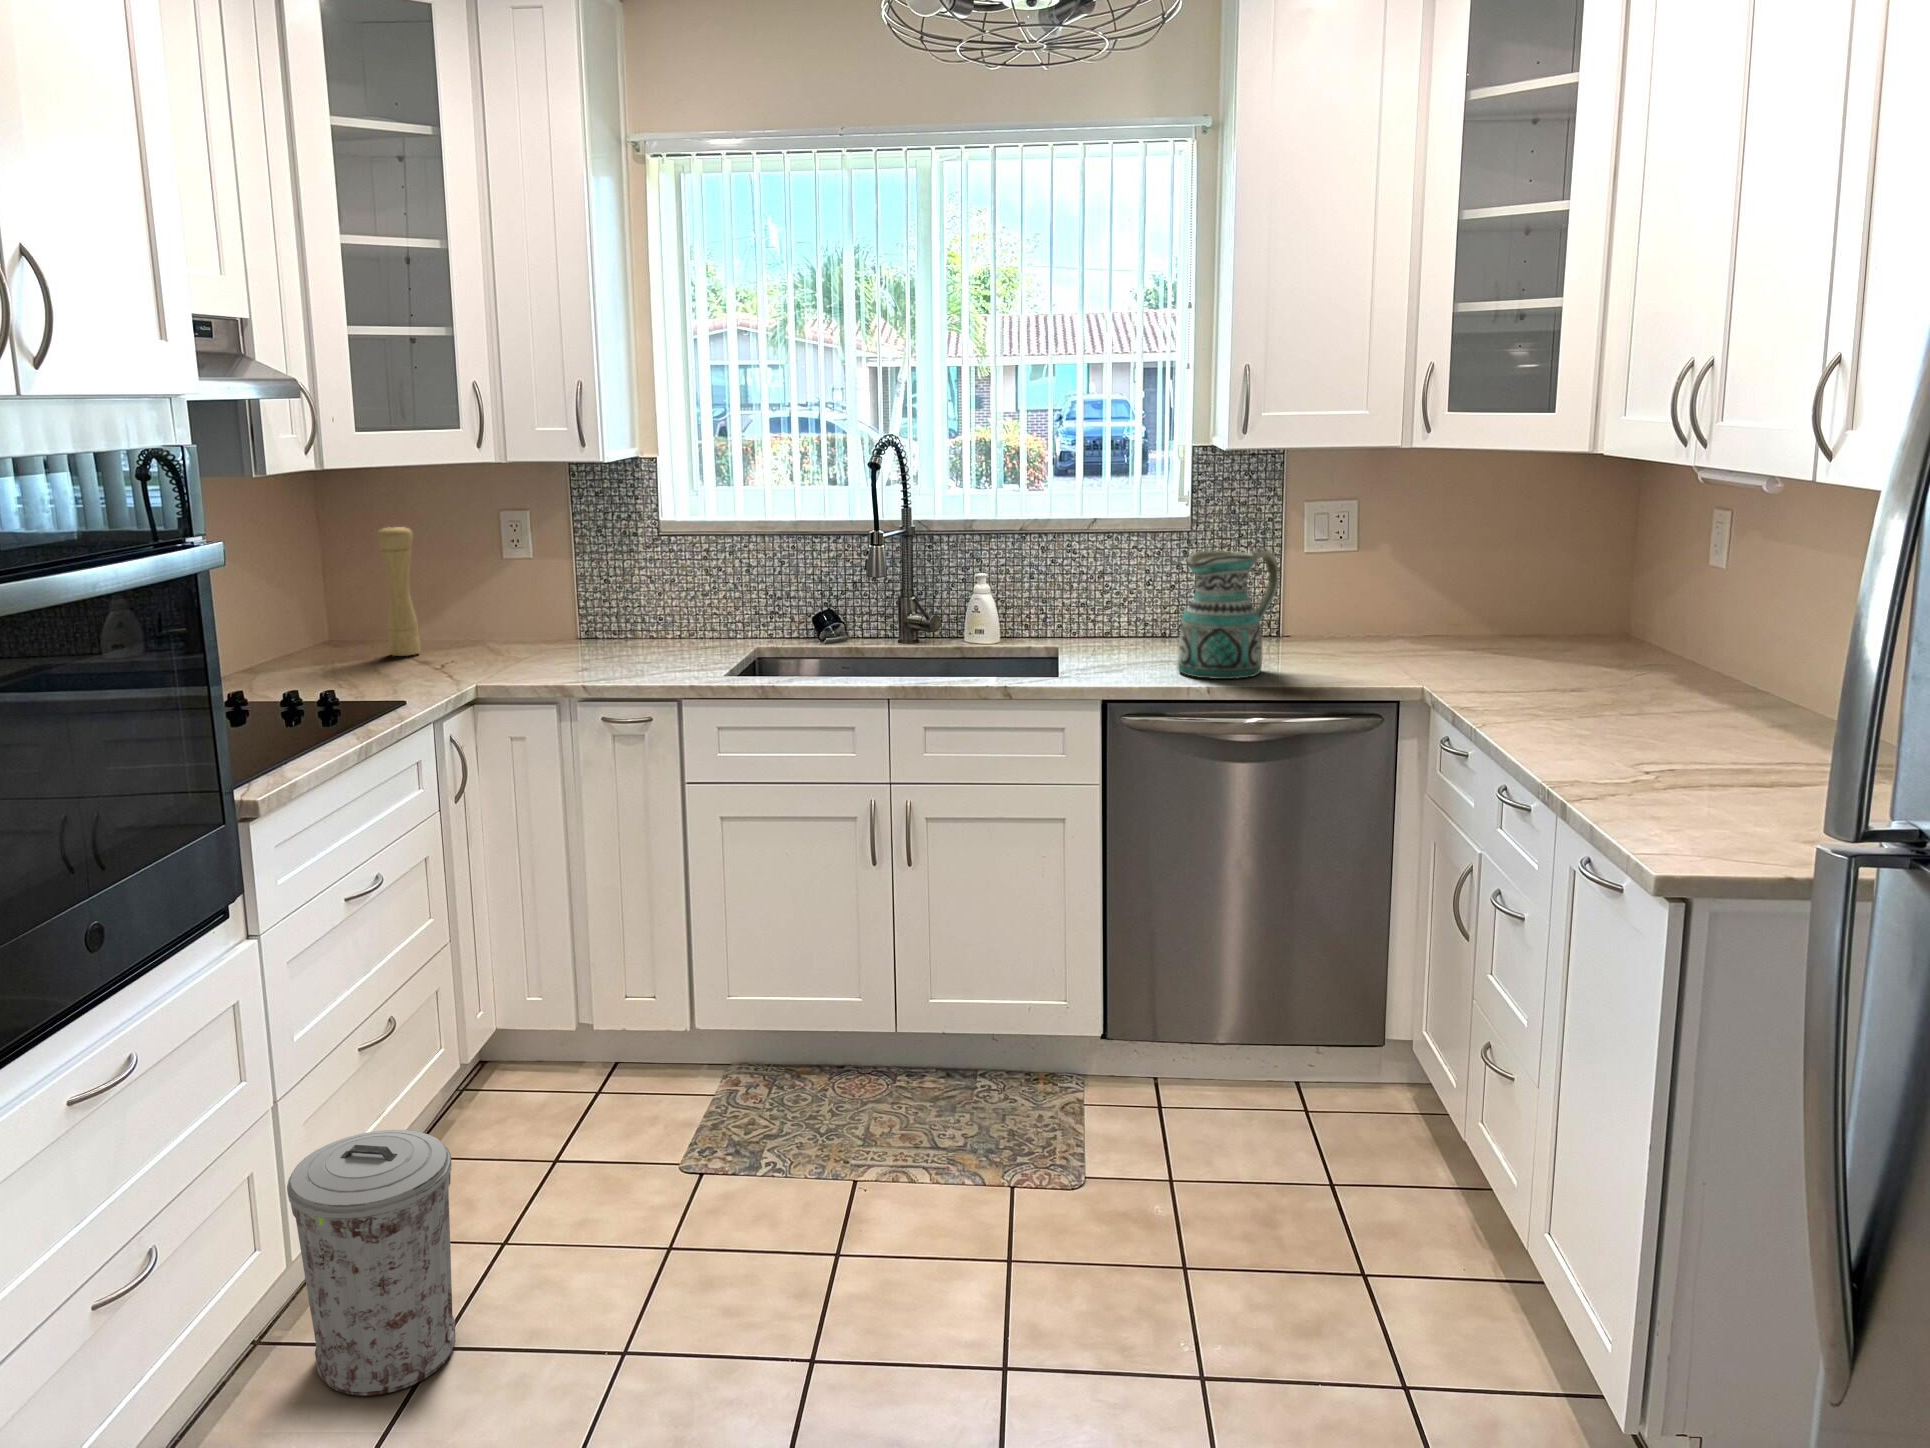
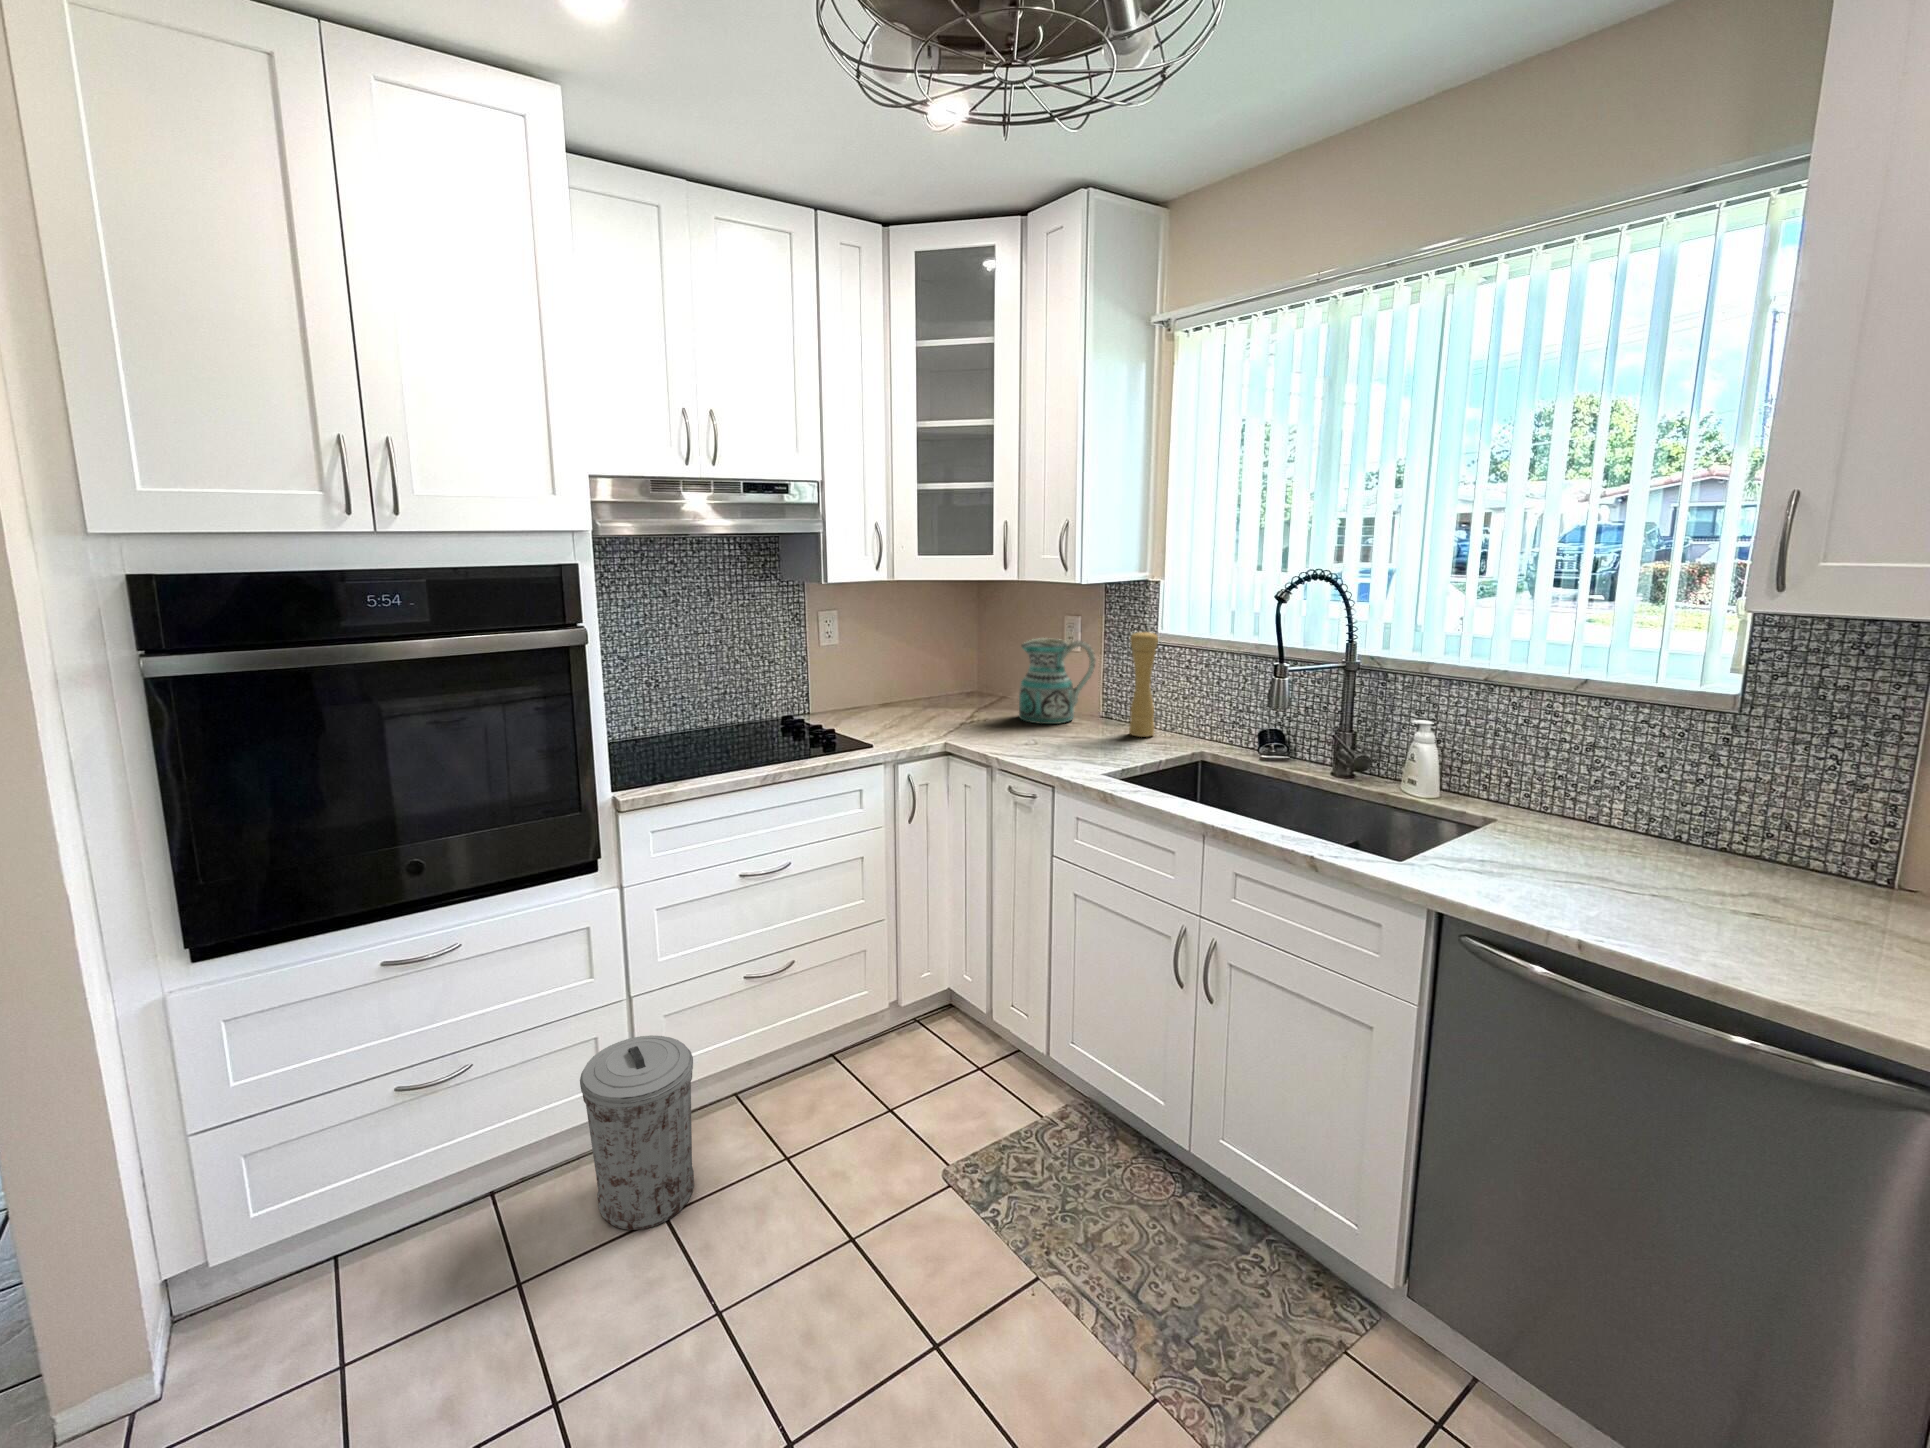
pepper mill: present [377,525,421,656] -> present [1129,631,1158,737]
ceramic pitcher: present [1178,548,1279,679] -> present [1019,638,1096,724]

